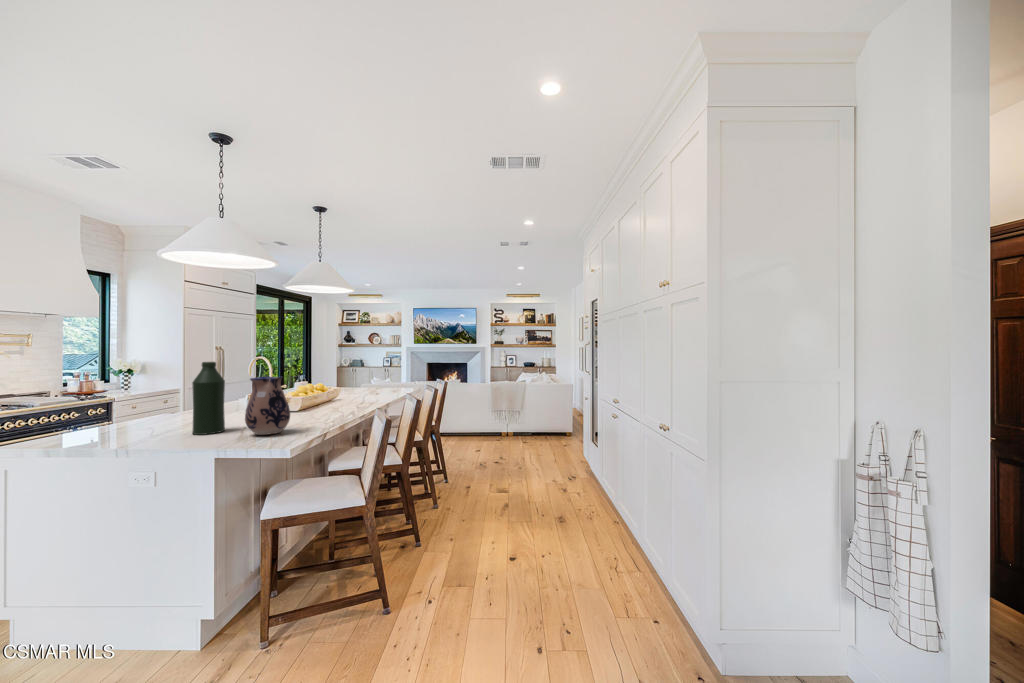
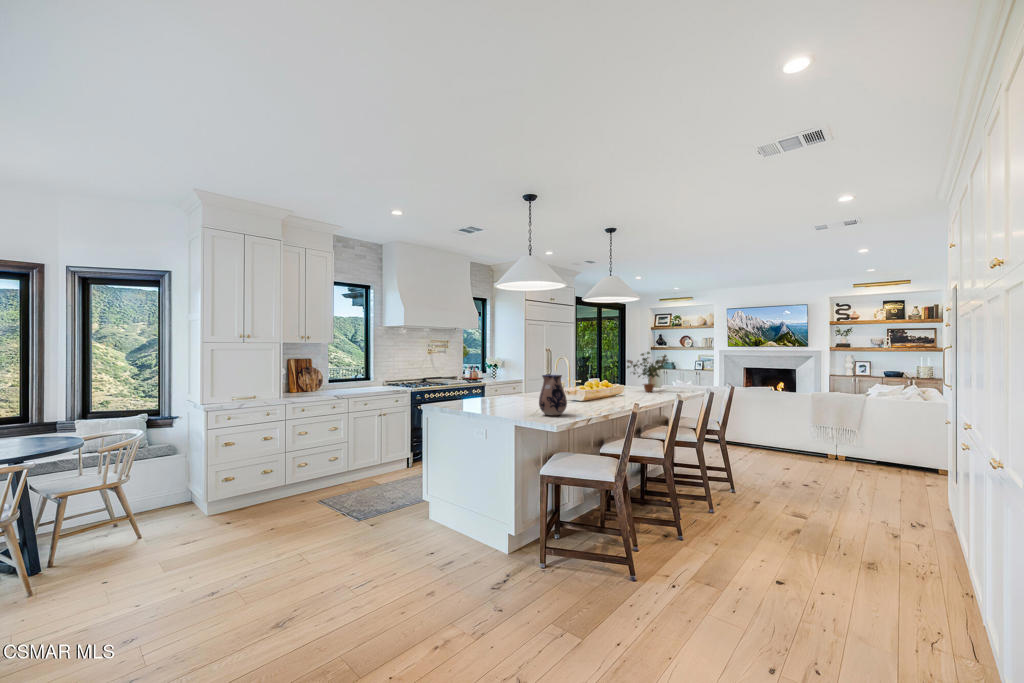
potted plant: none [337,347,387,391] -> present [627,352,668,392]
bottle: present [192,362,225,435] -> none [512,363,531,411]

